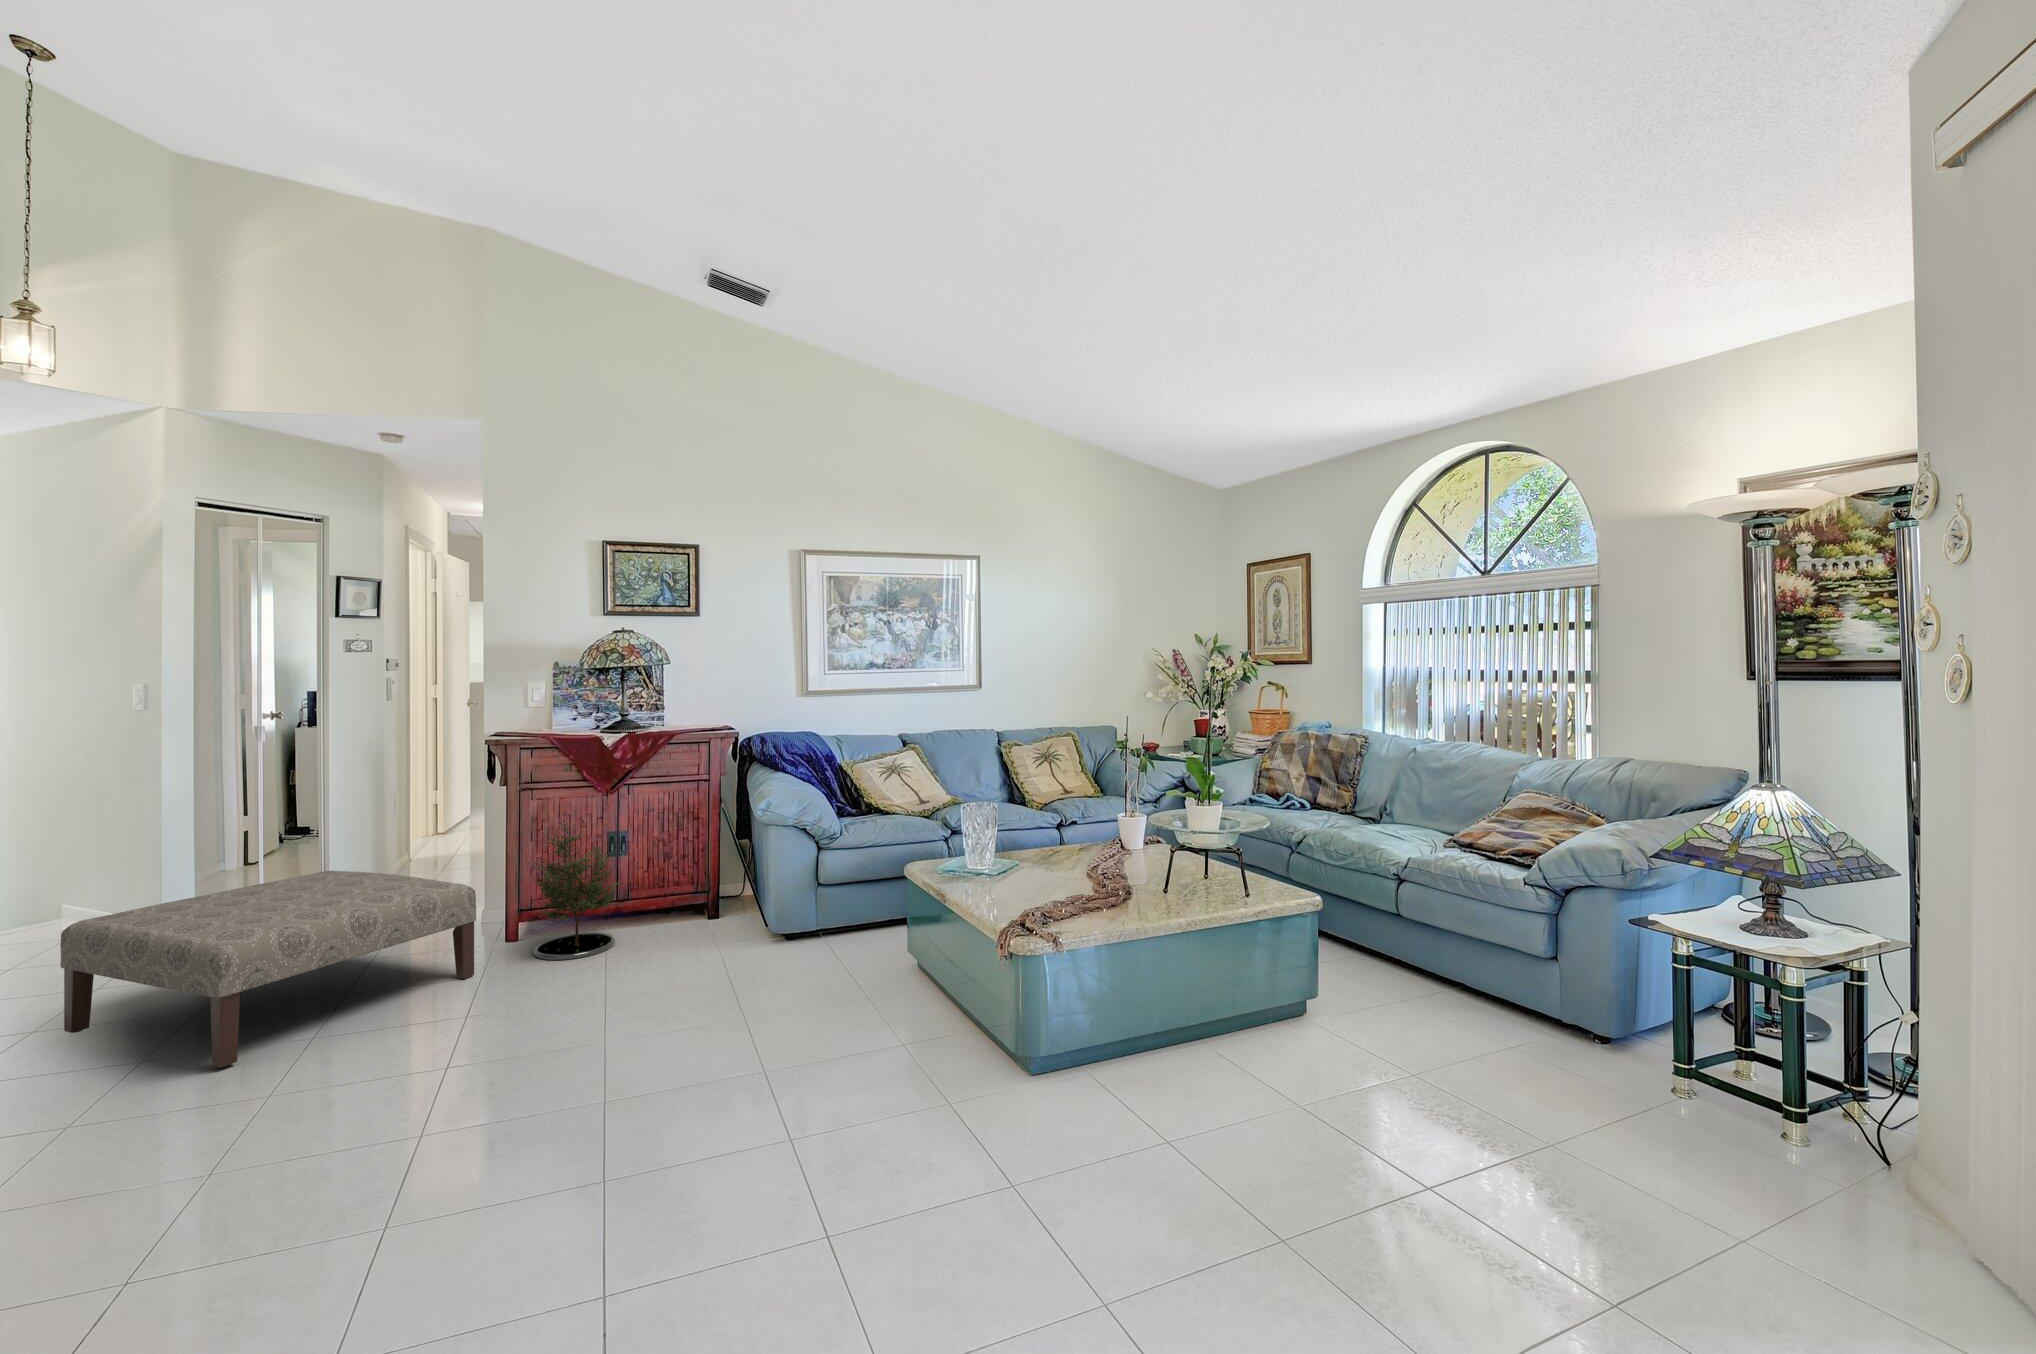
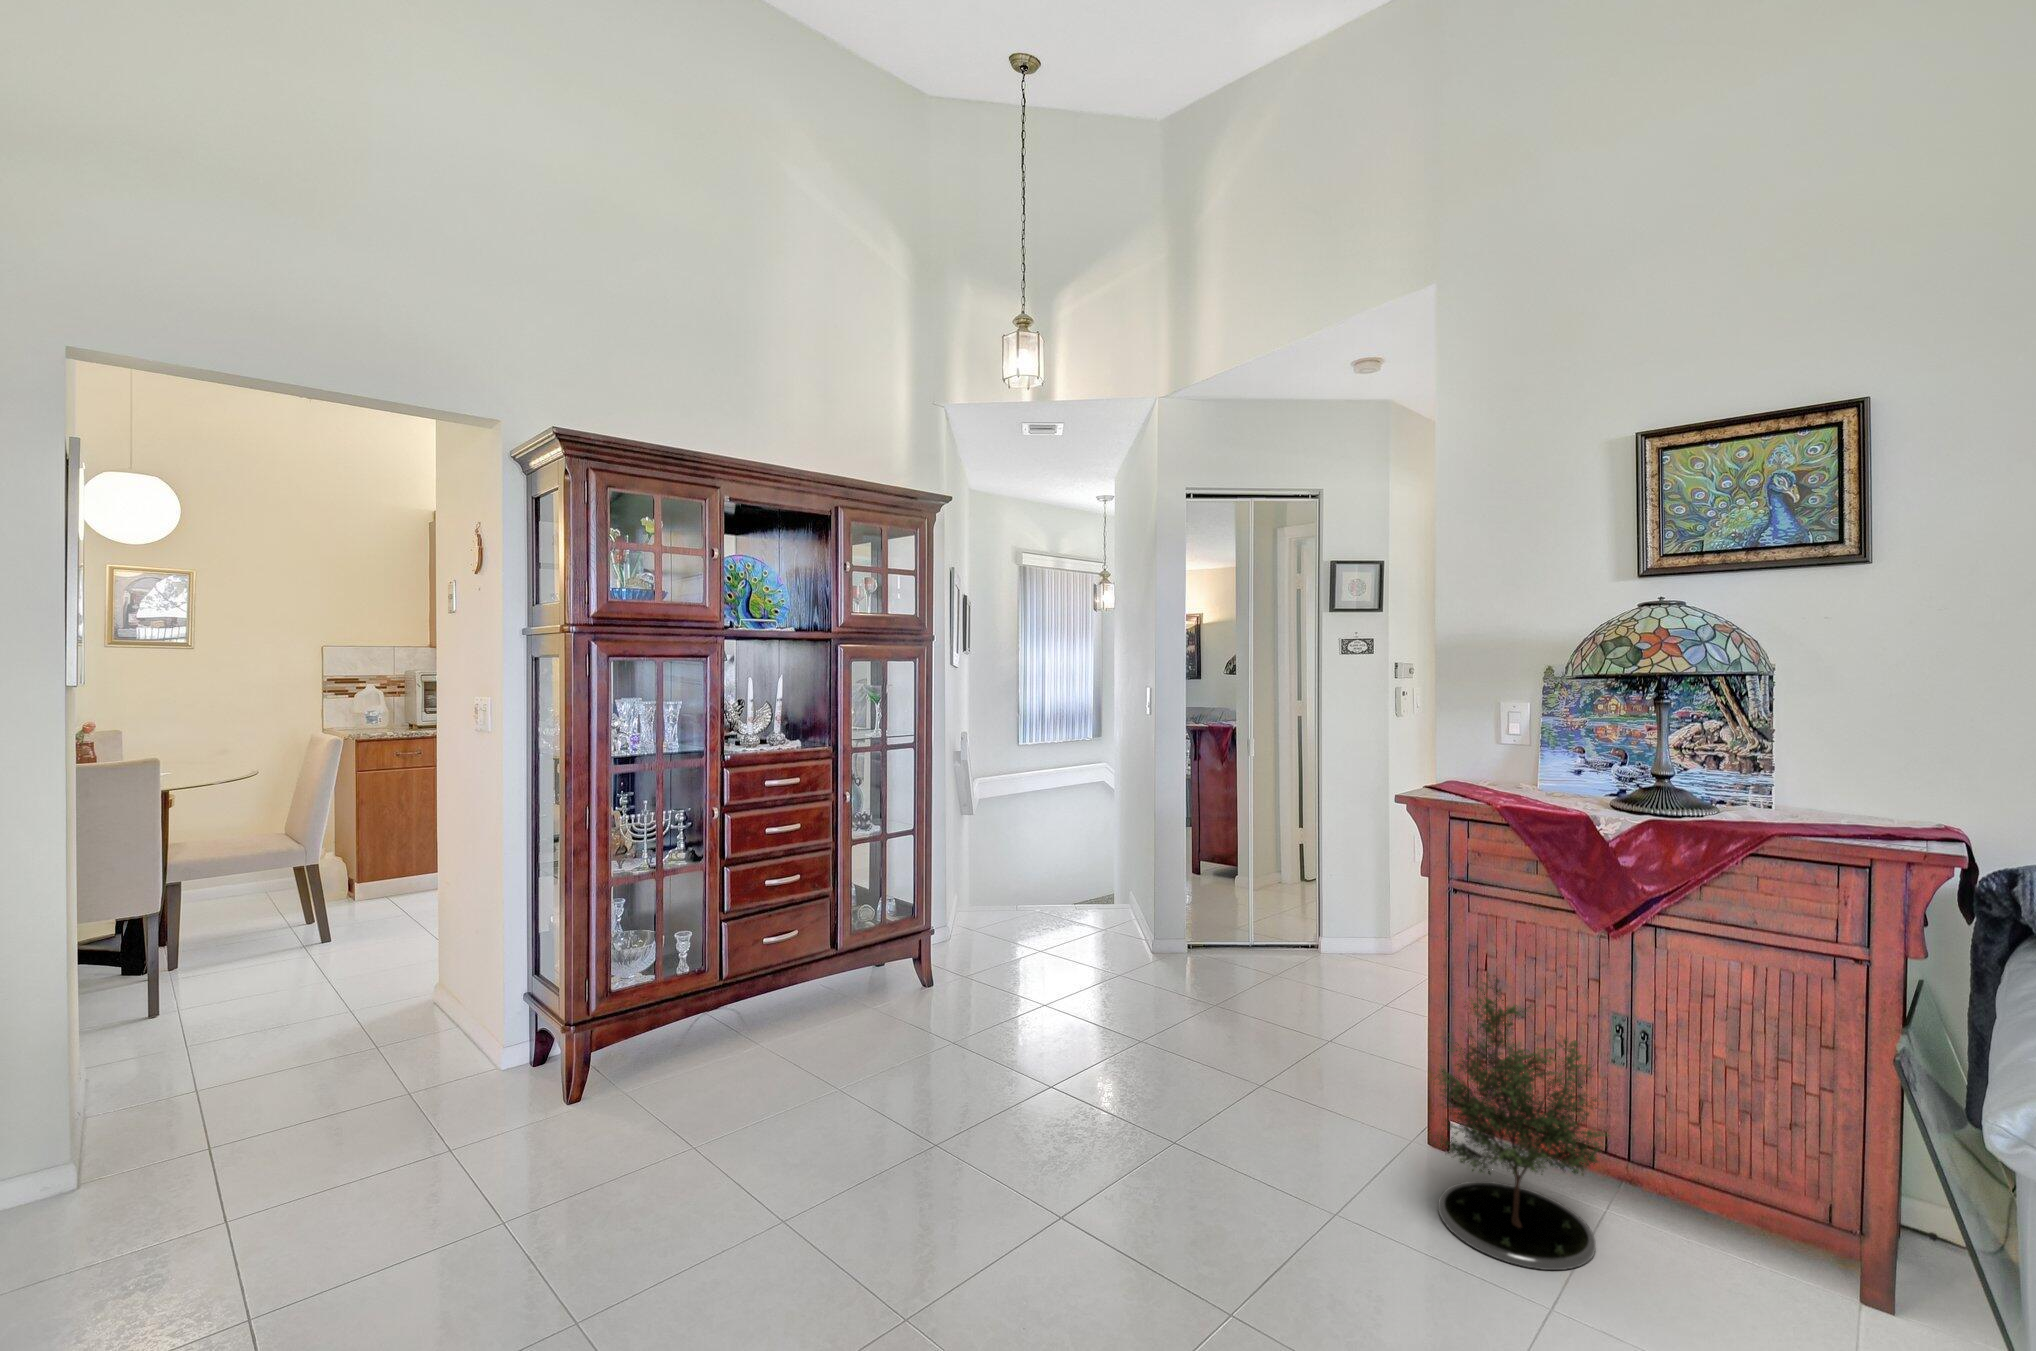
ottoman: present [60,871,476,1068] -> none [978,943,1332,1200]

